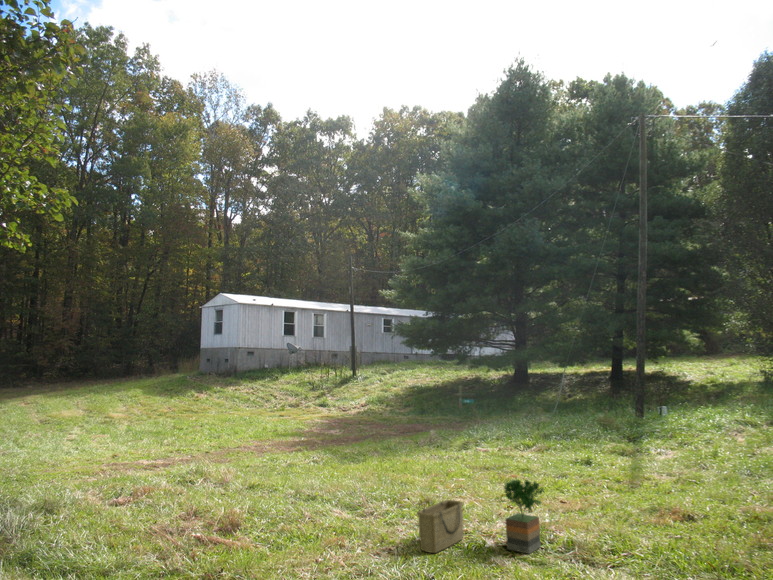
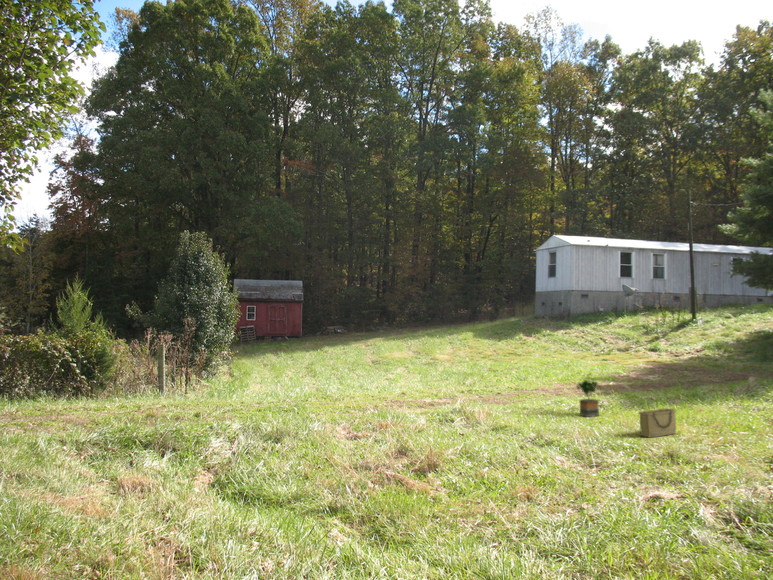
potted tree: present [504,480,544,554] -> present [577,380,600,417]

